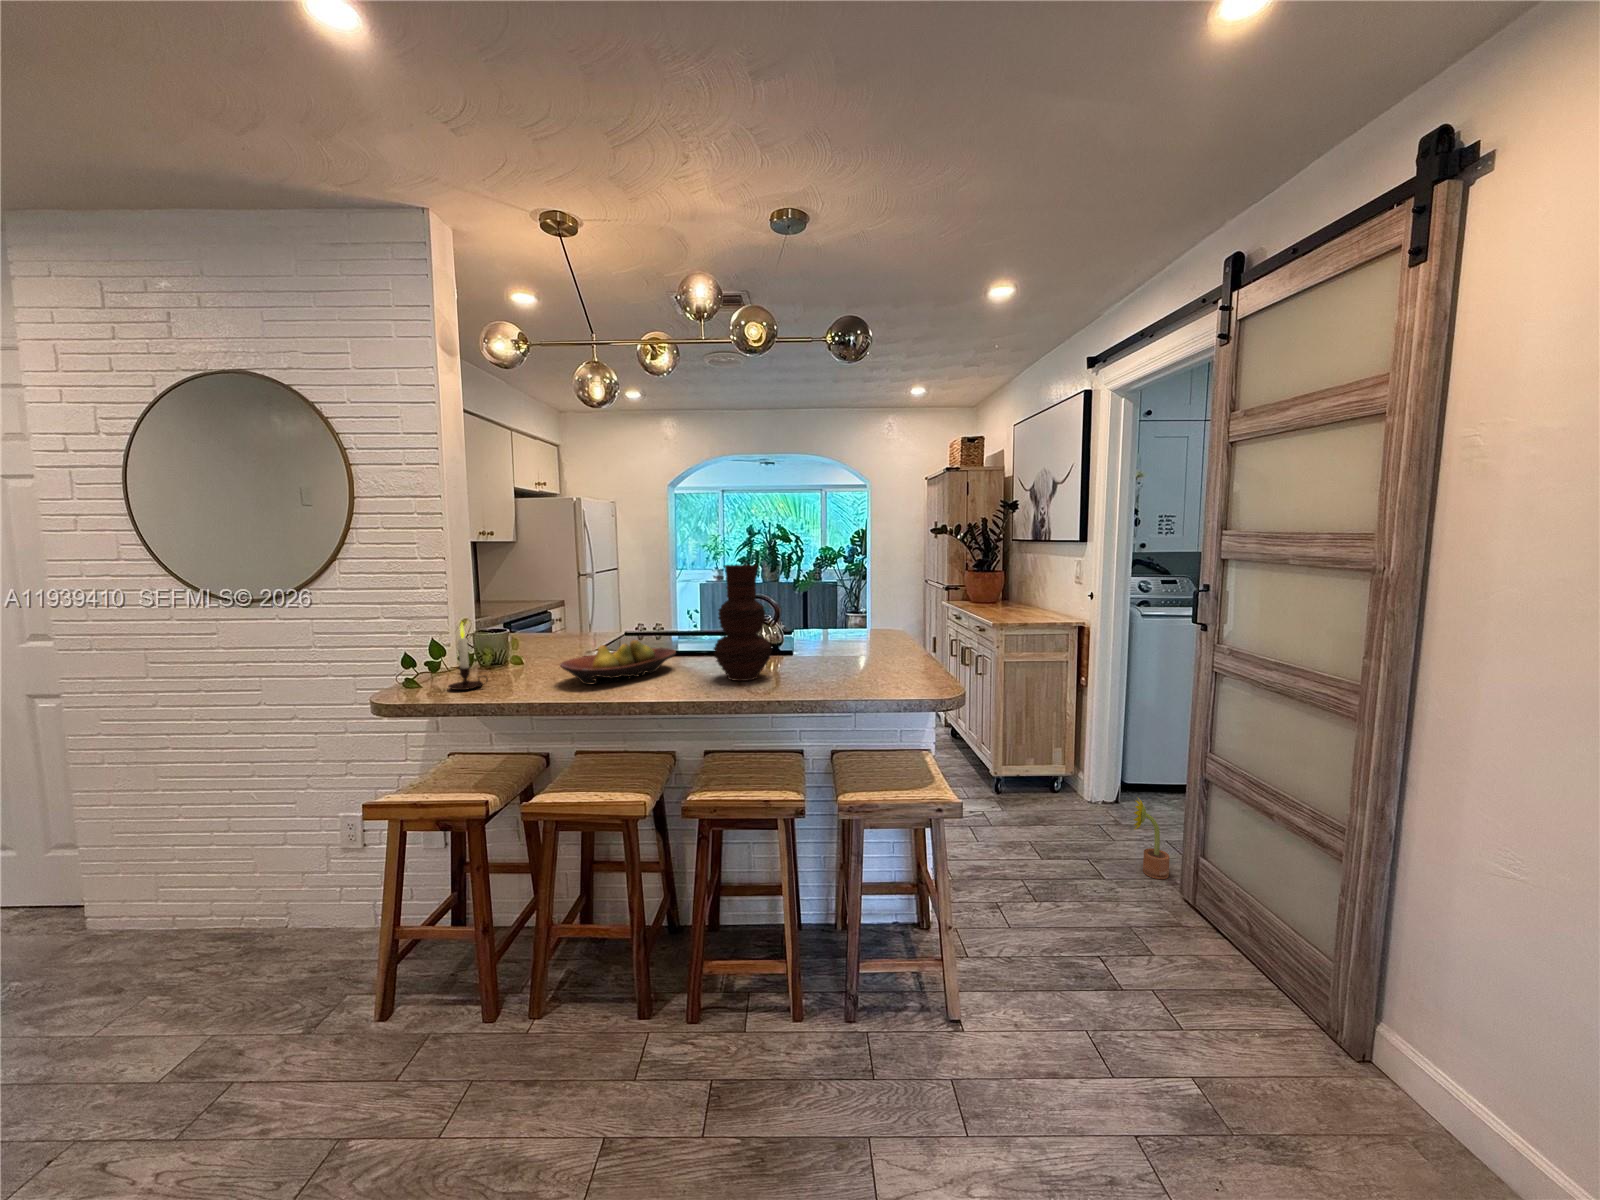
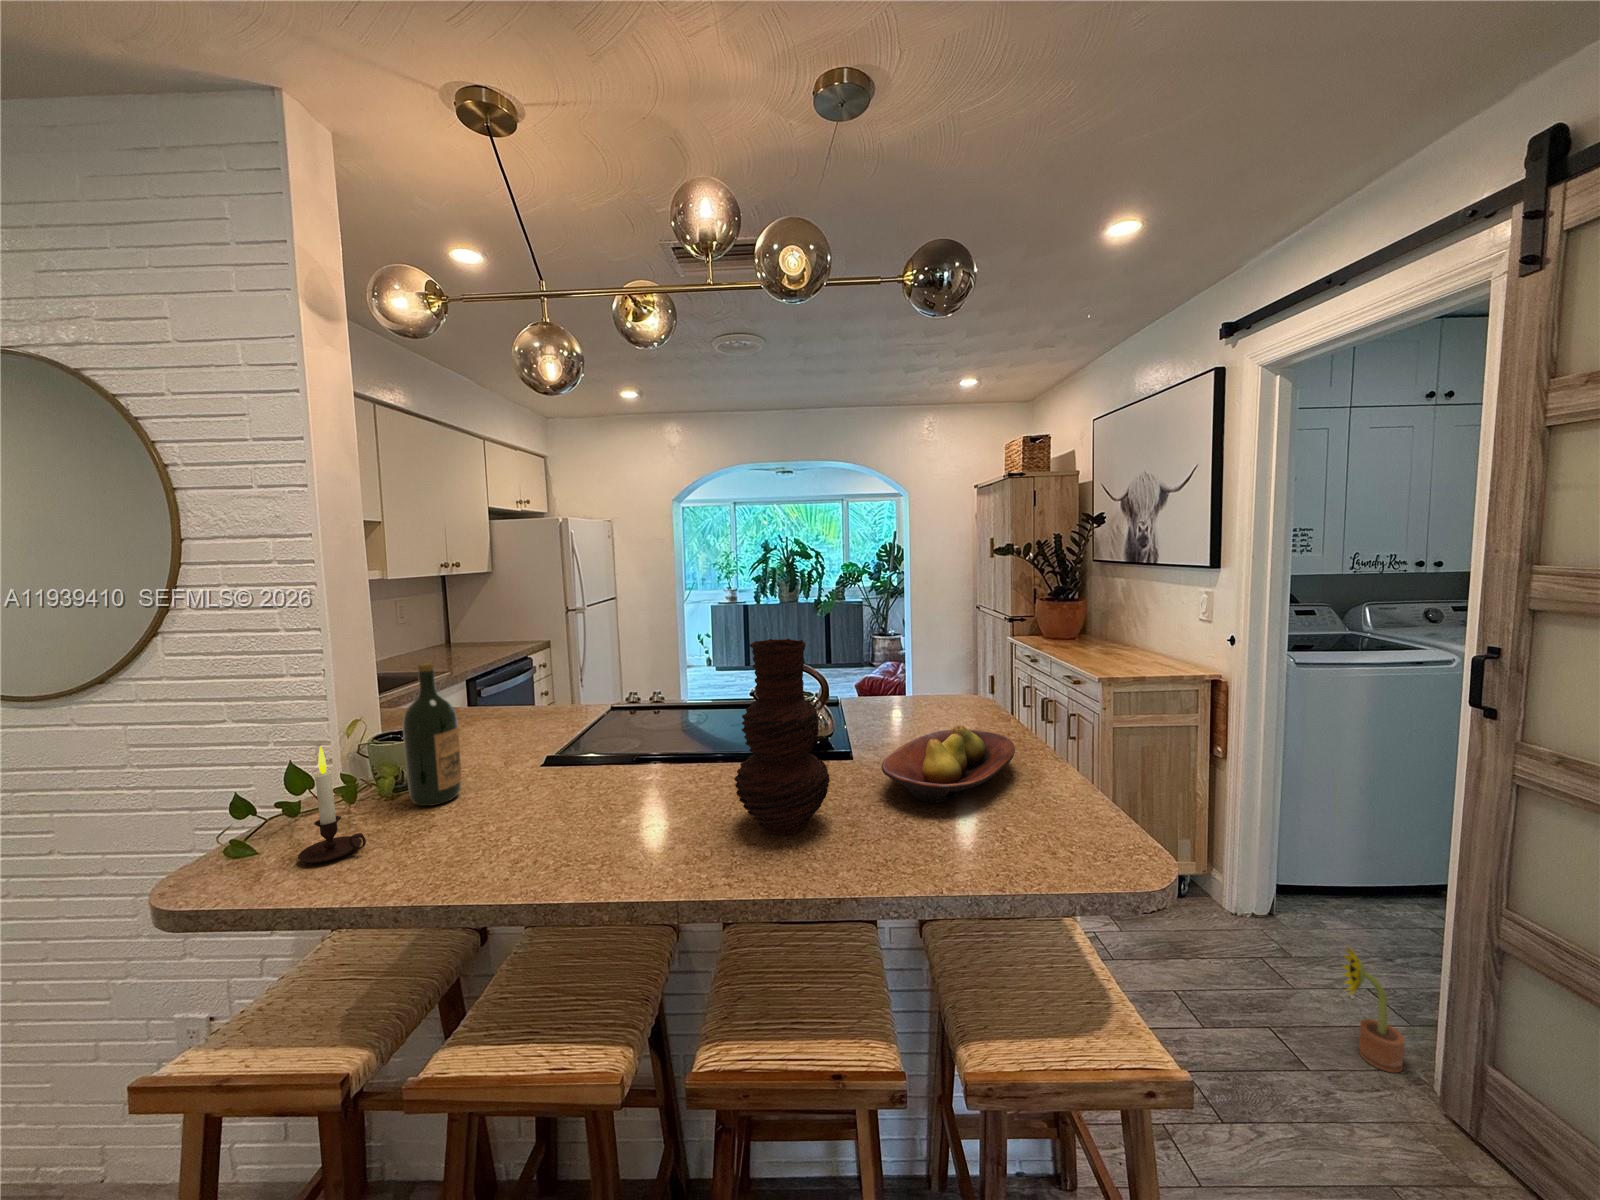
wine bottle: none [500,581,535,672] -> present [403,663,461,806]
fruit bowl: present [560,640,676,684] -> present [881,725,1015,803]

